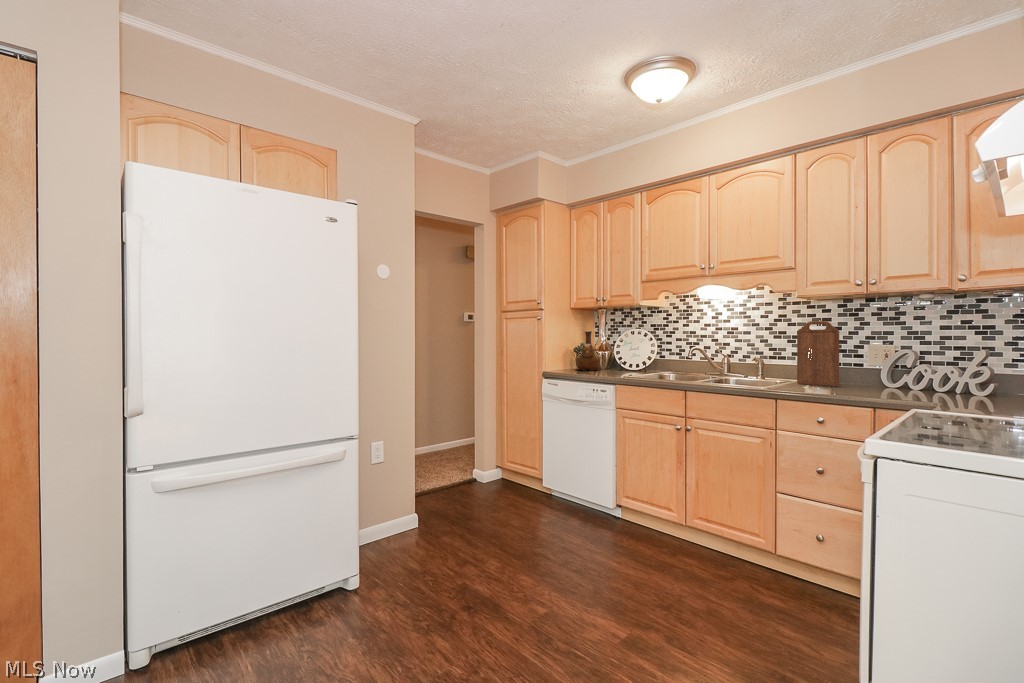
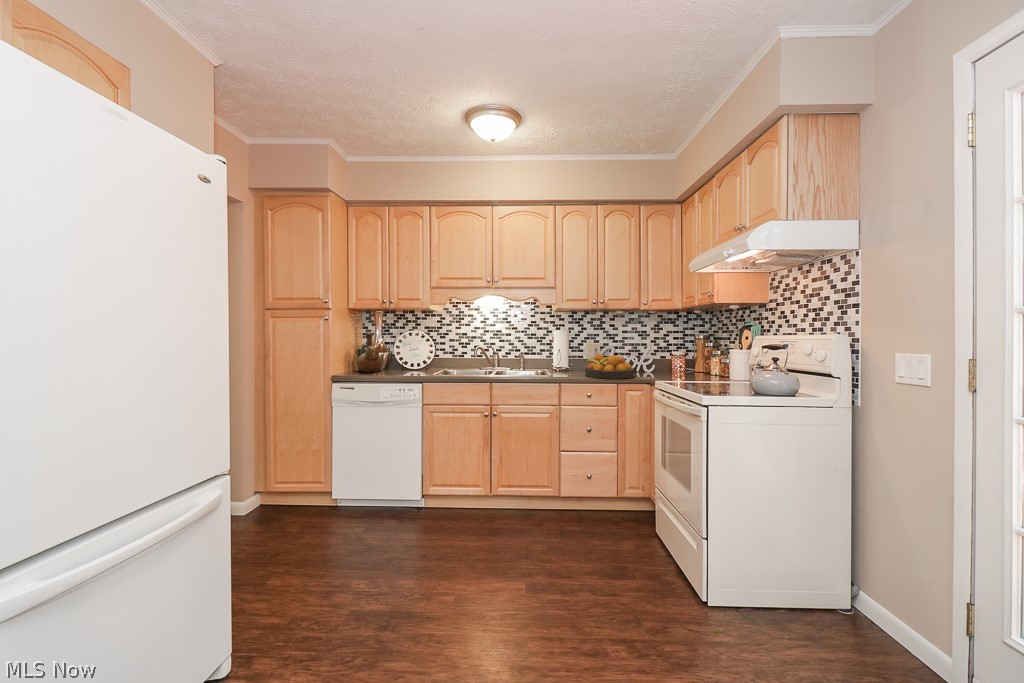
cutting board: present [797,321,839,386] -> none [550,327,576,372]
fruit bowl: none [837,360,932,399] -> present [584,354,634,379]

